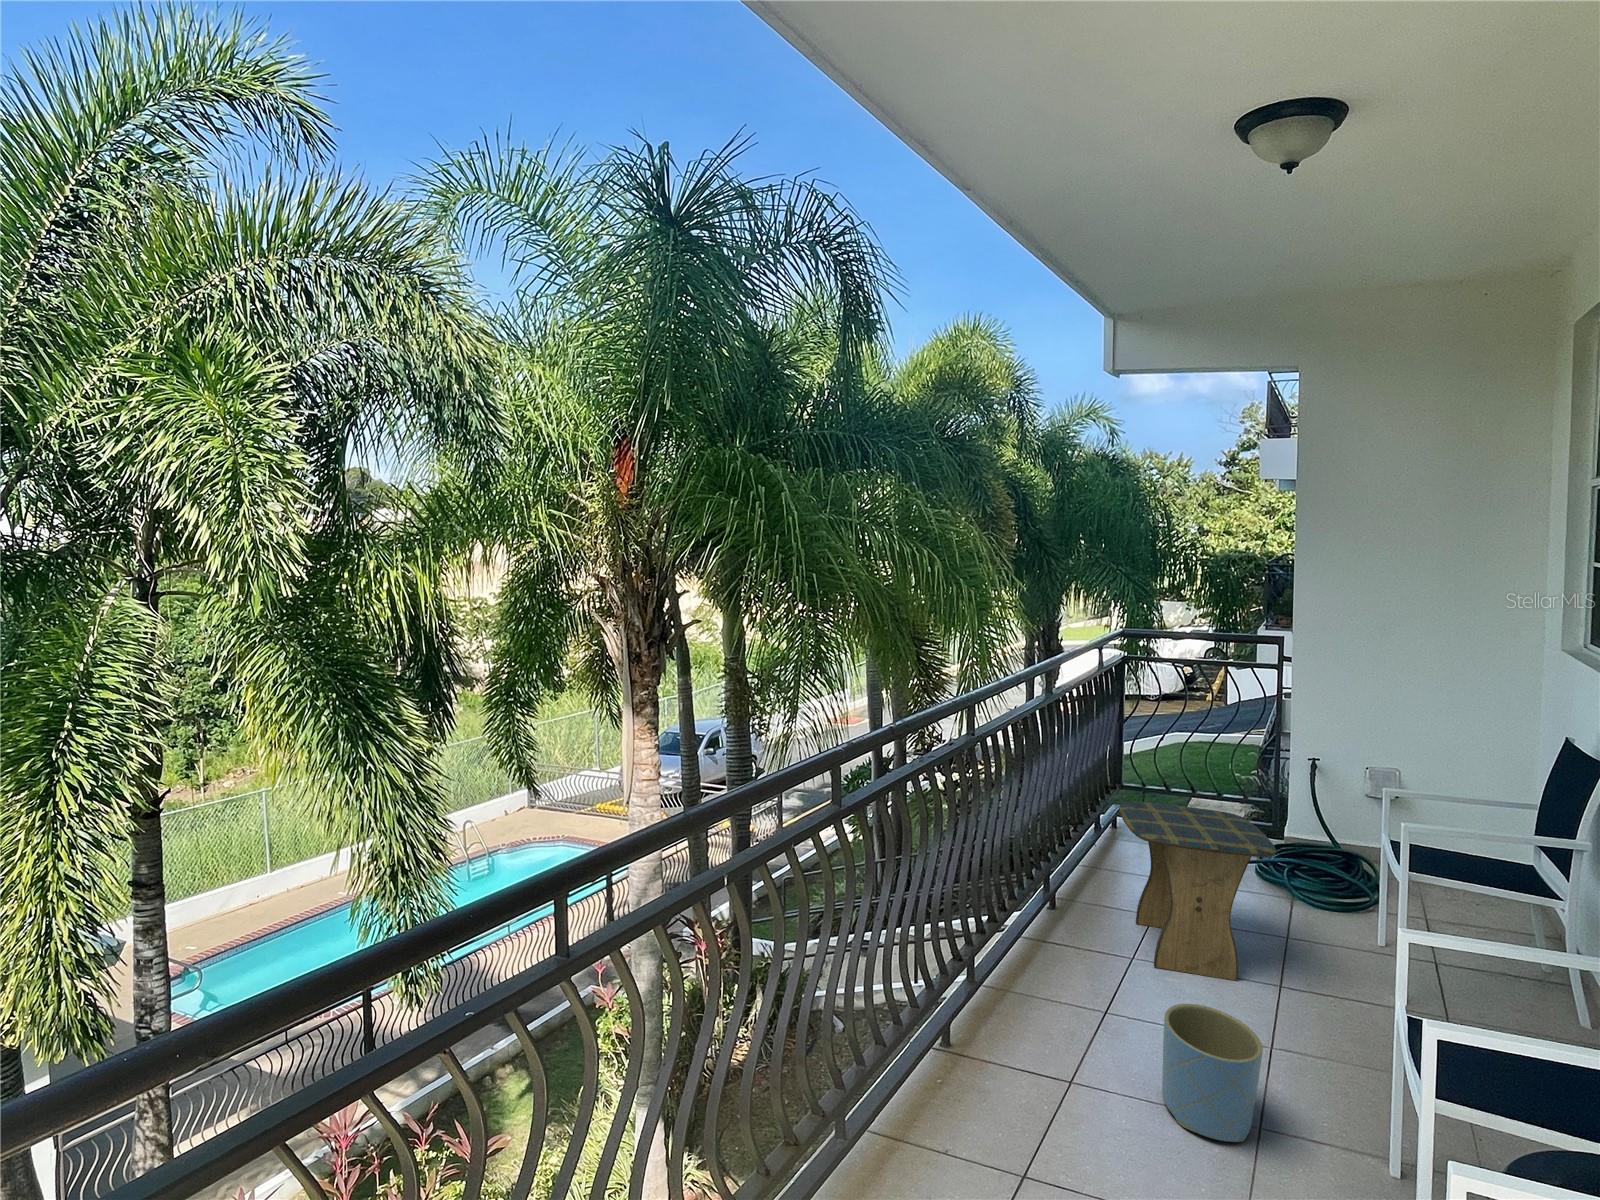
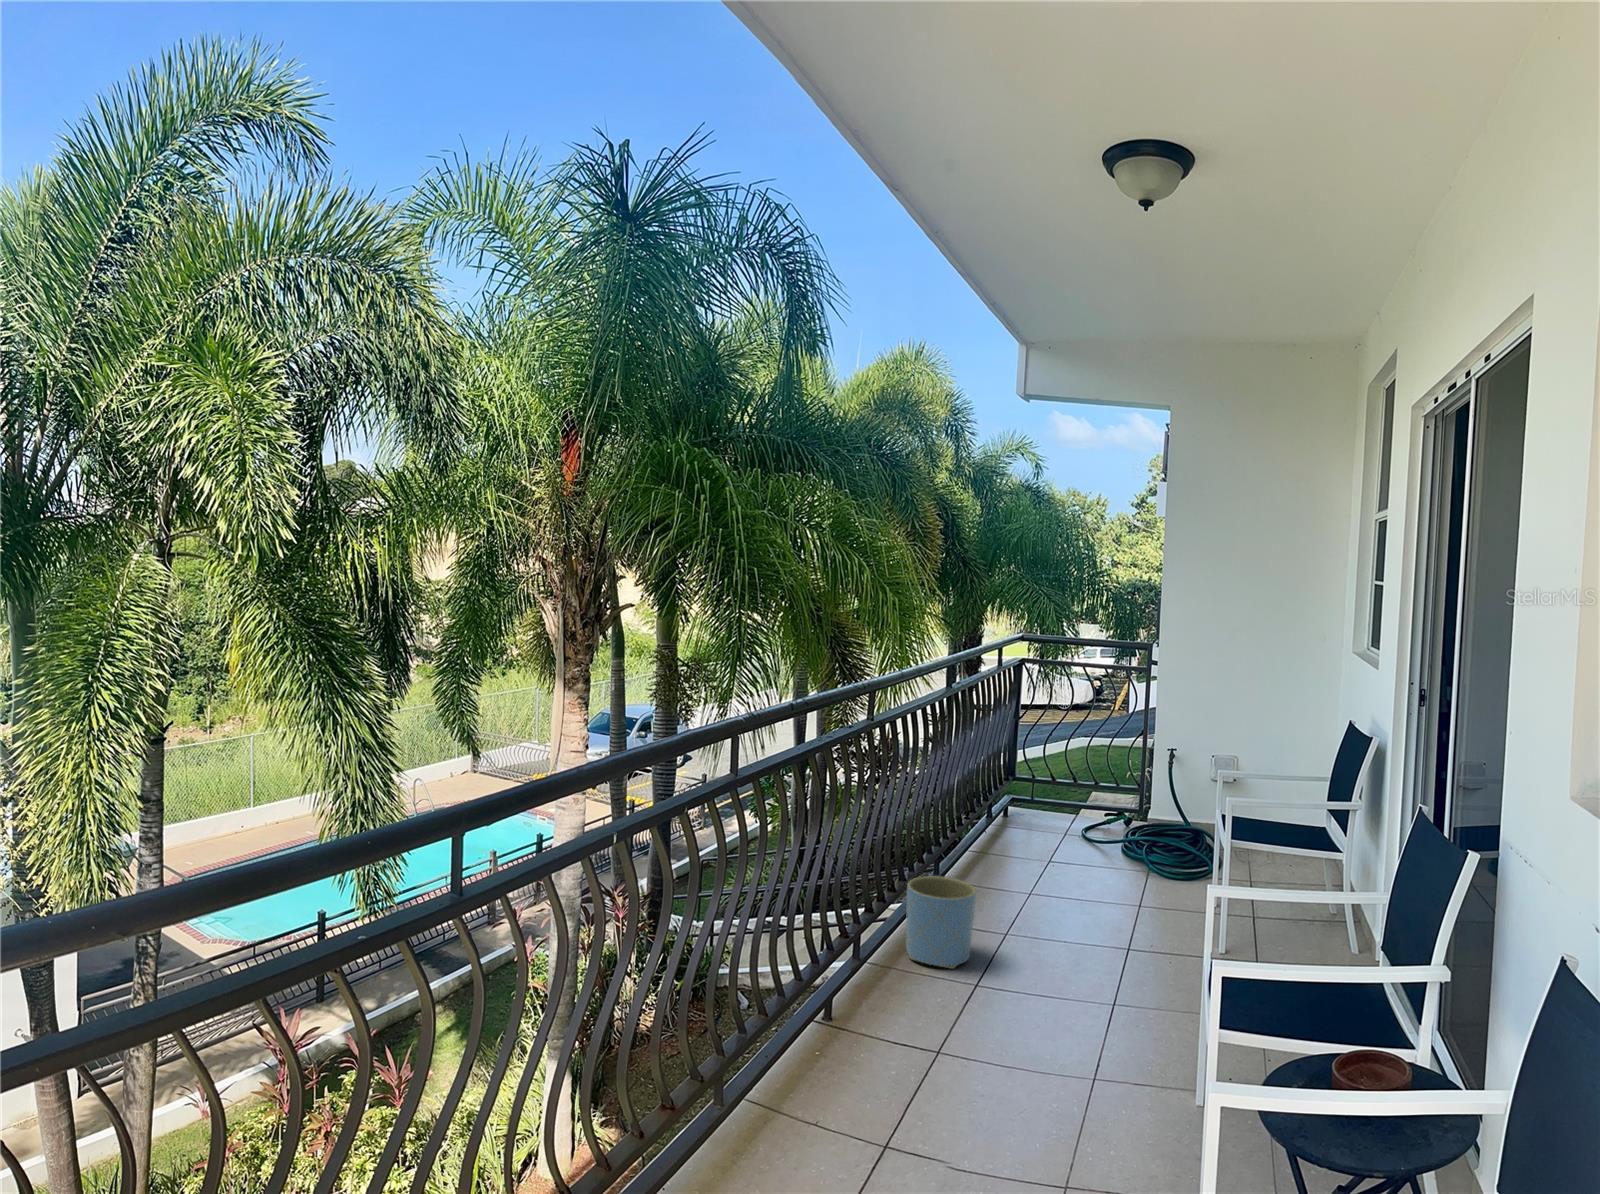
stool: present [1119,801,1276,981] -> none [970,755,1097,907]

